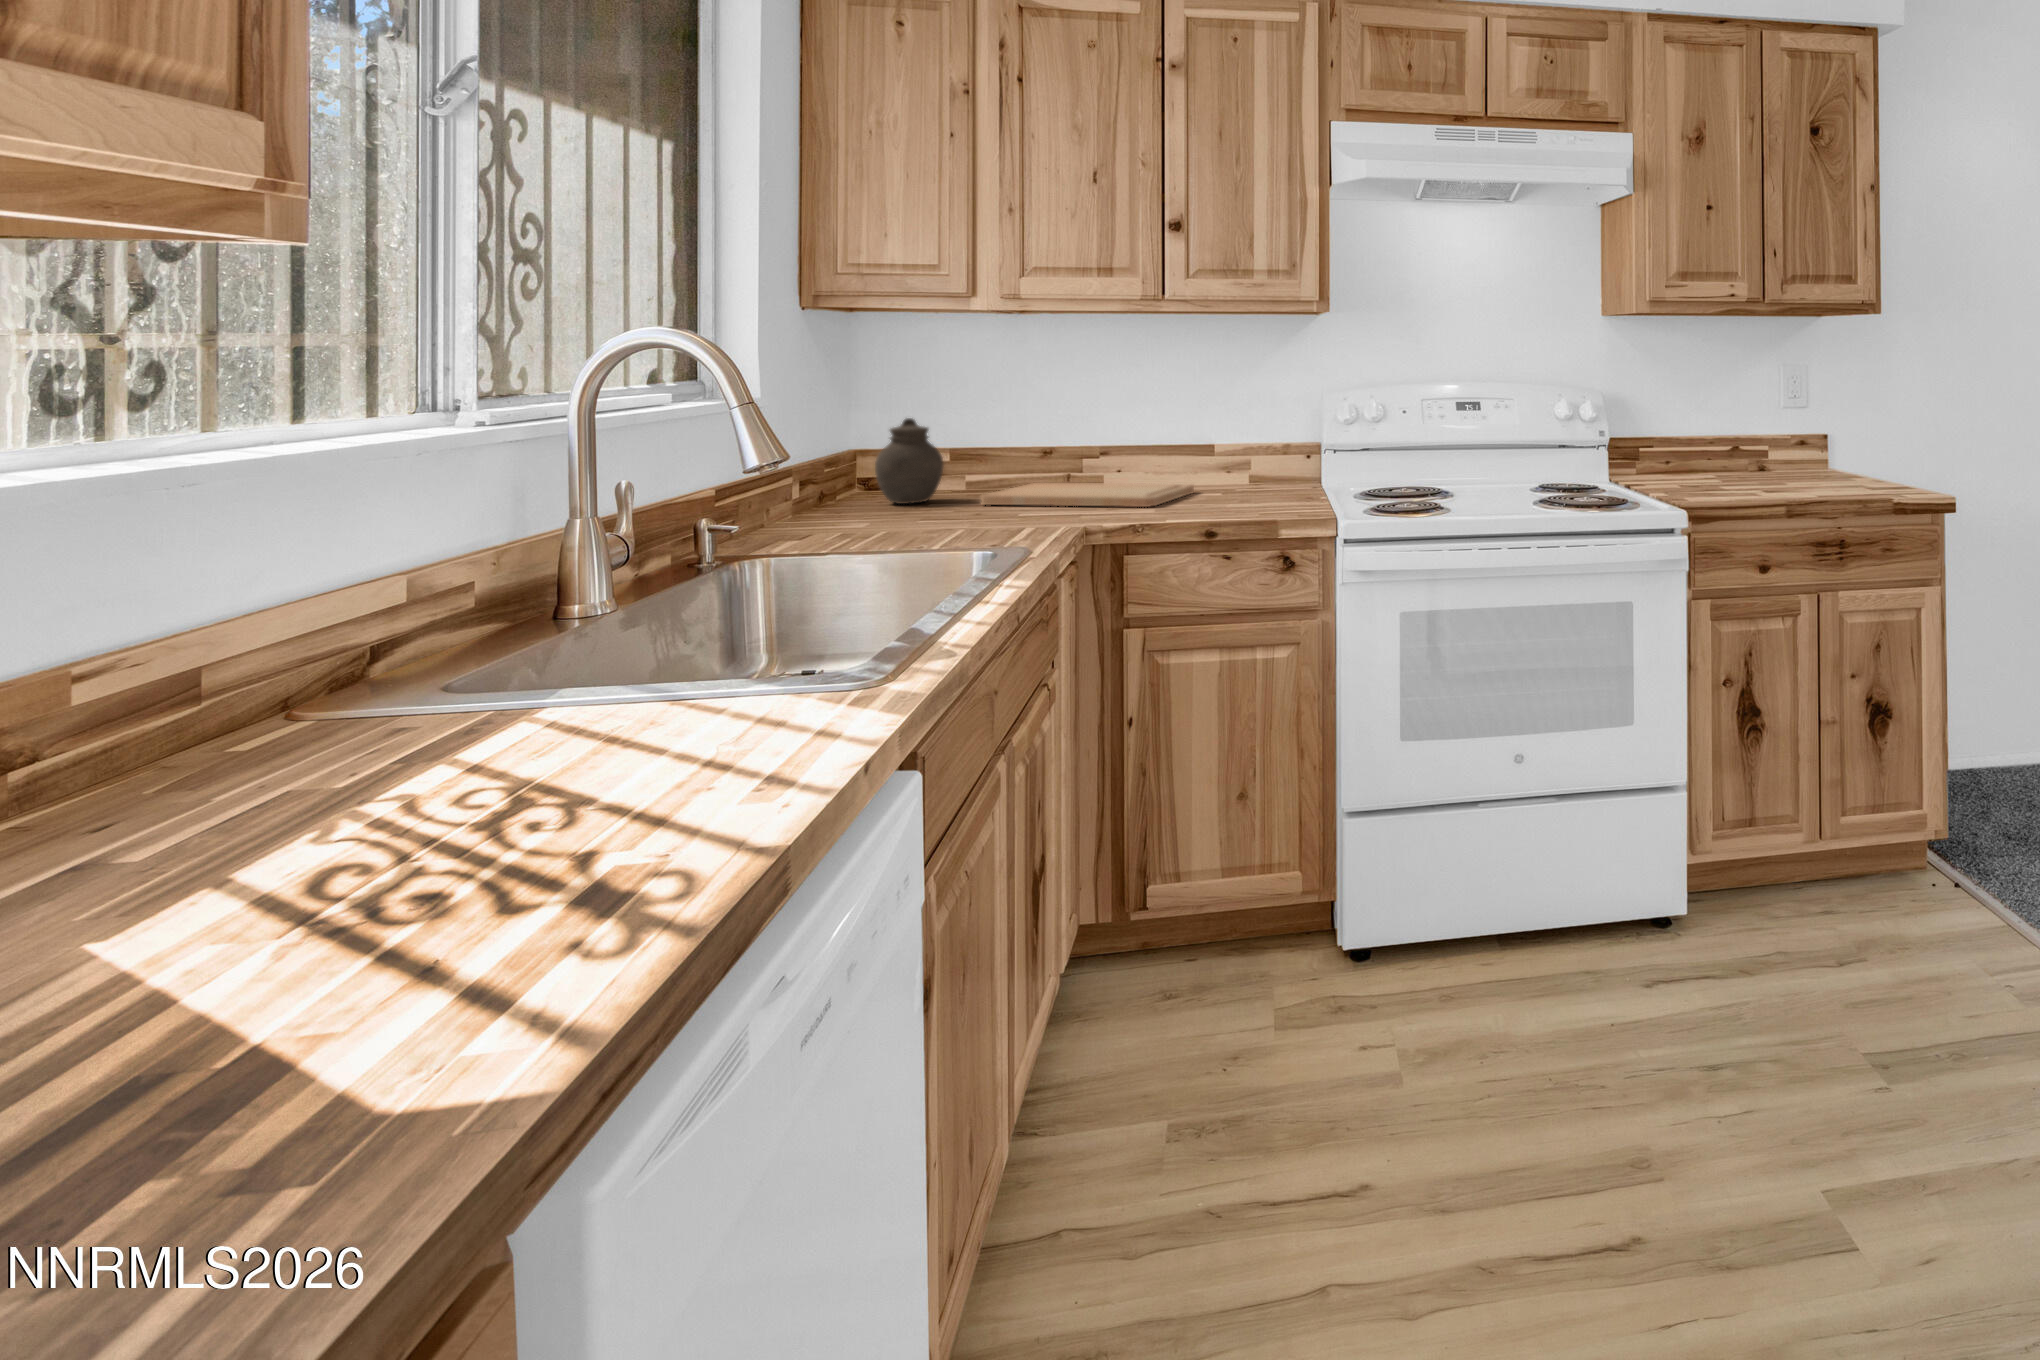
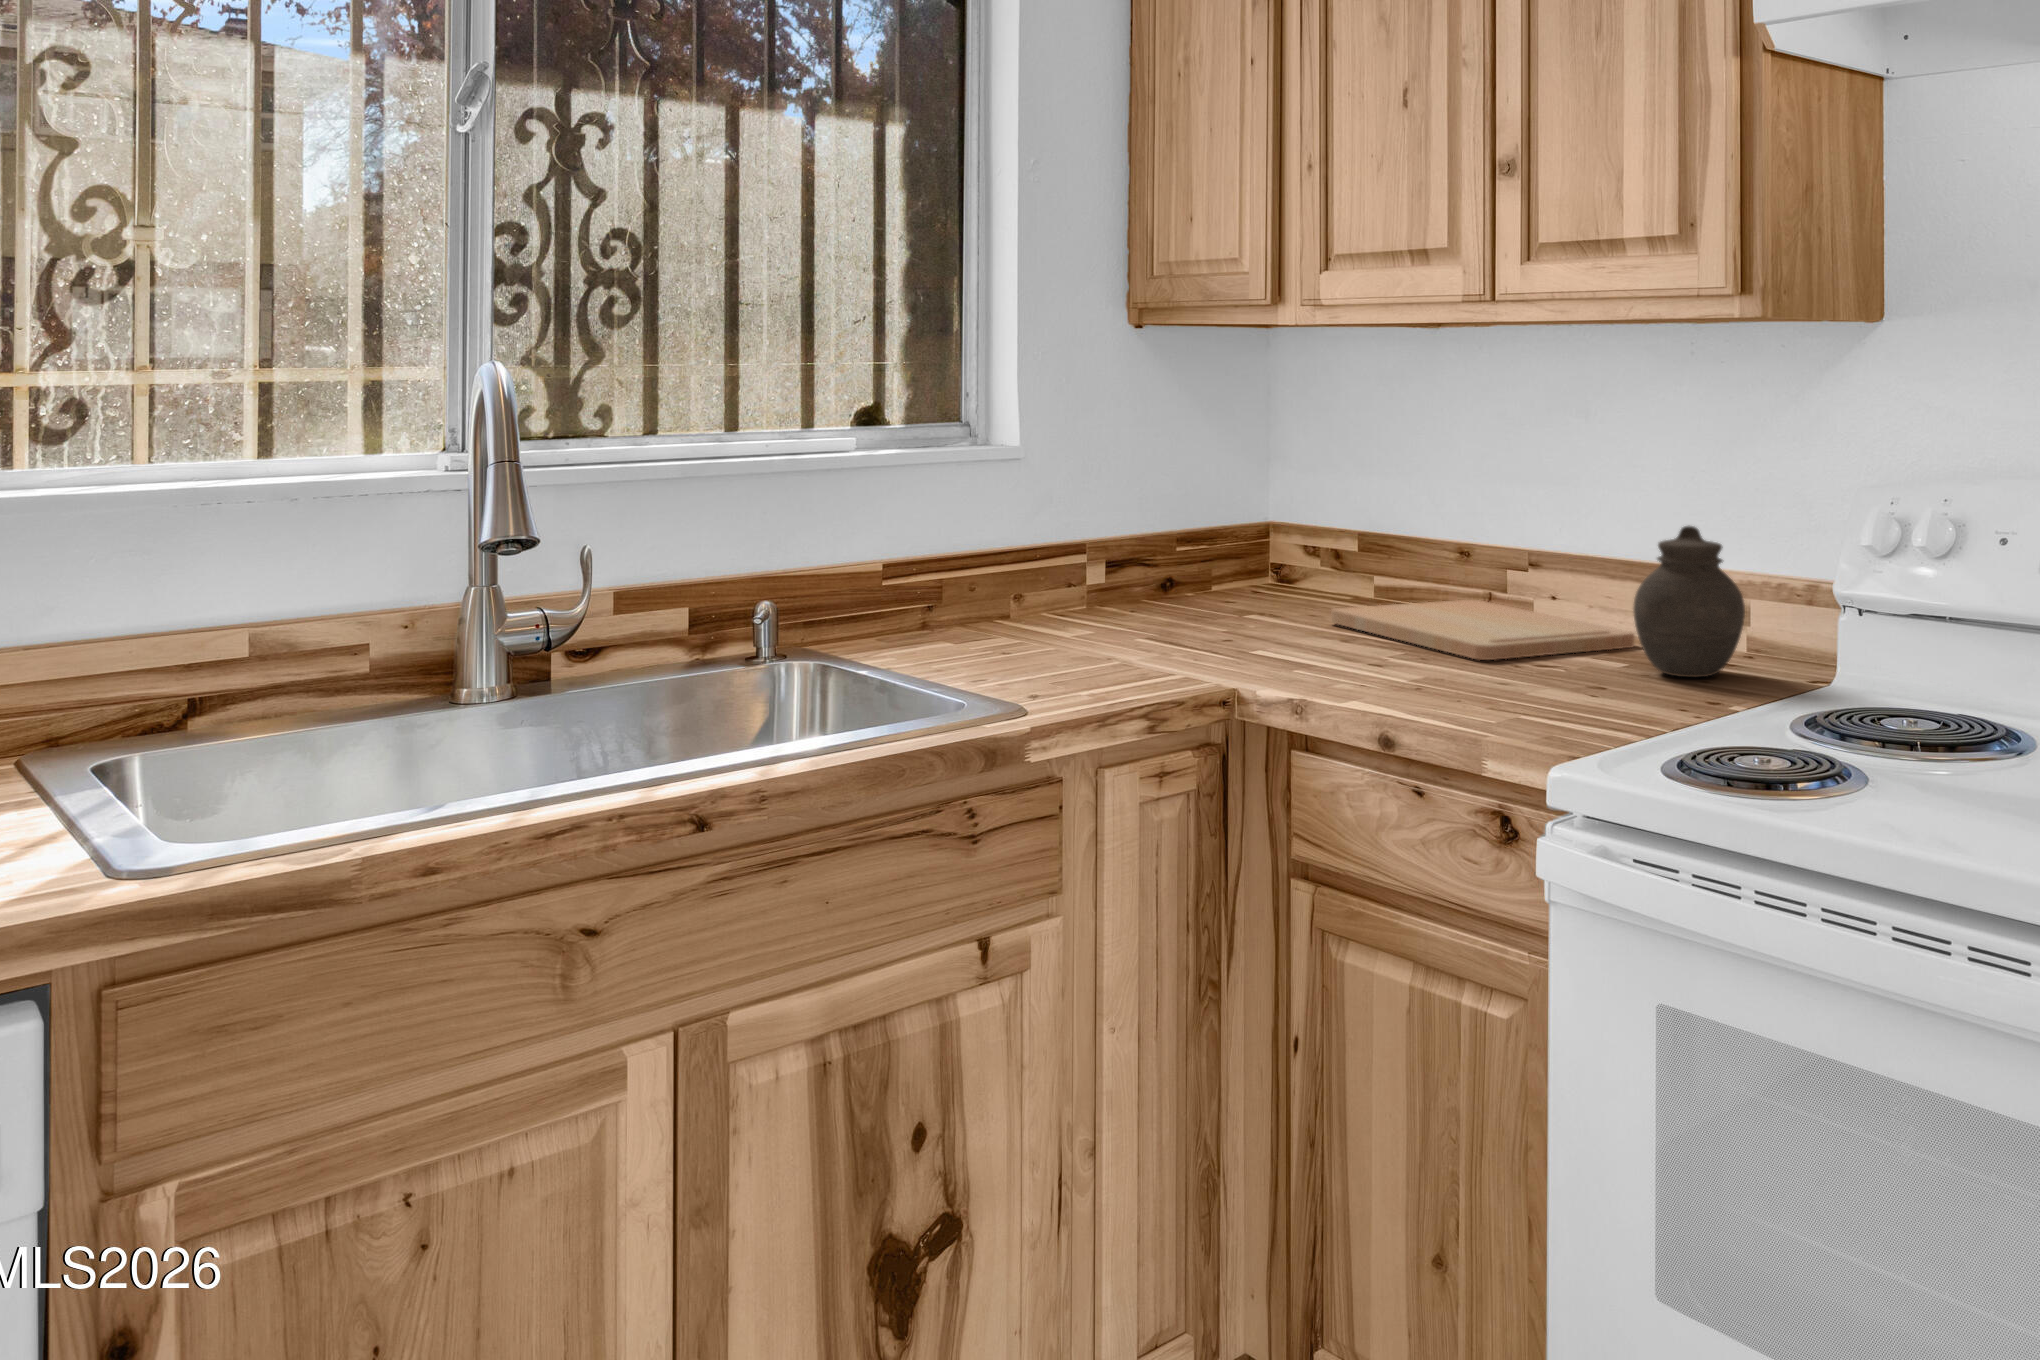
jar: present [875,418,944,504] -> present [1633,526,1745,677]

